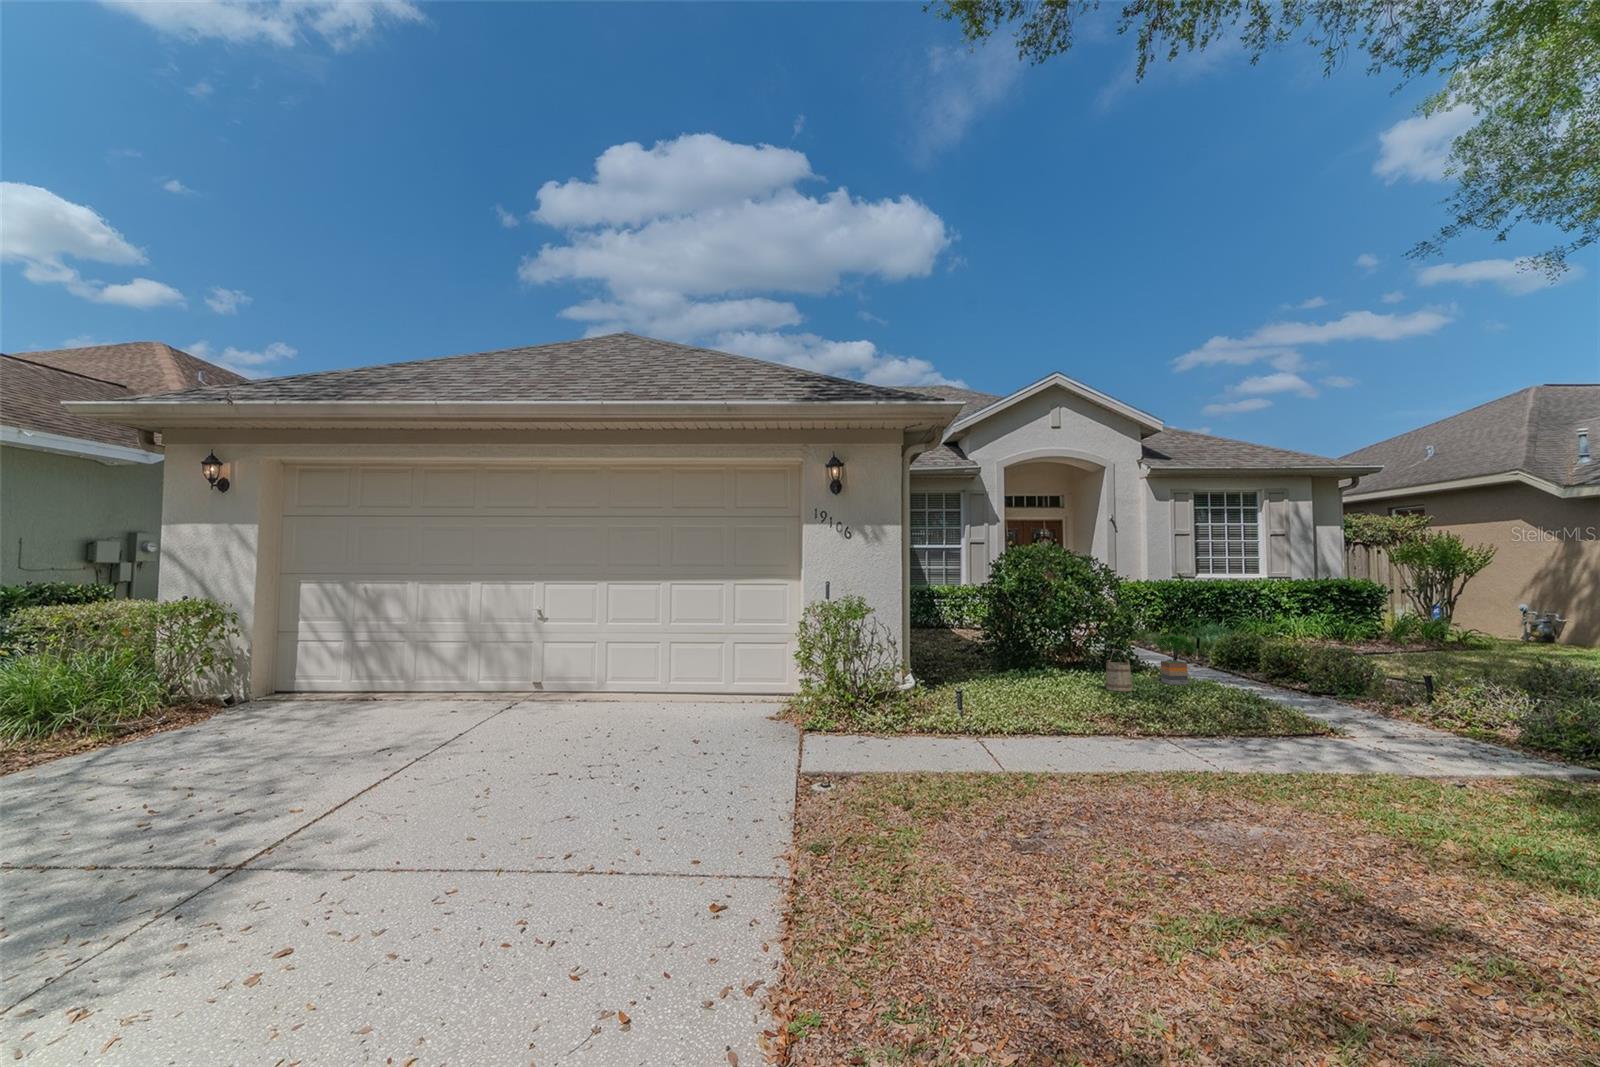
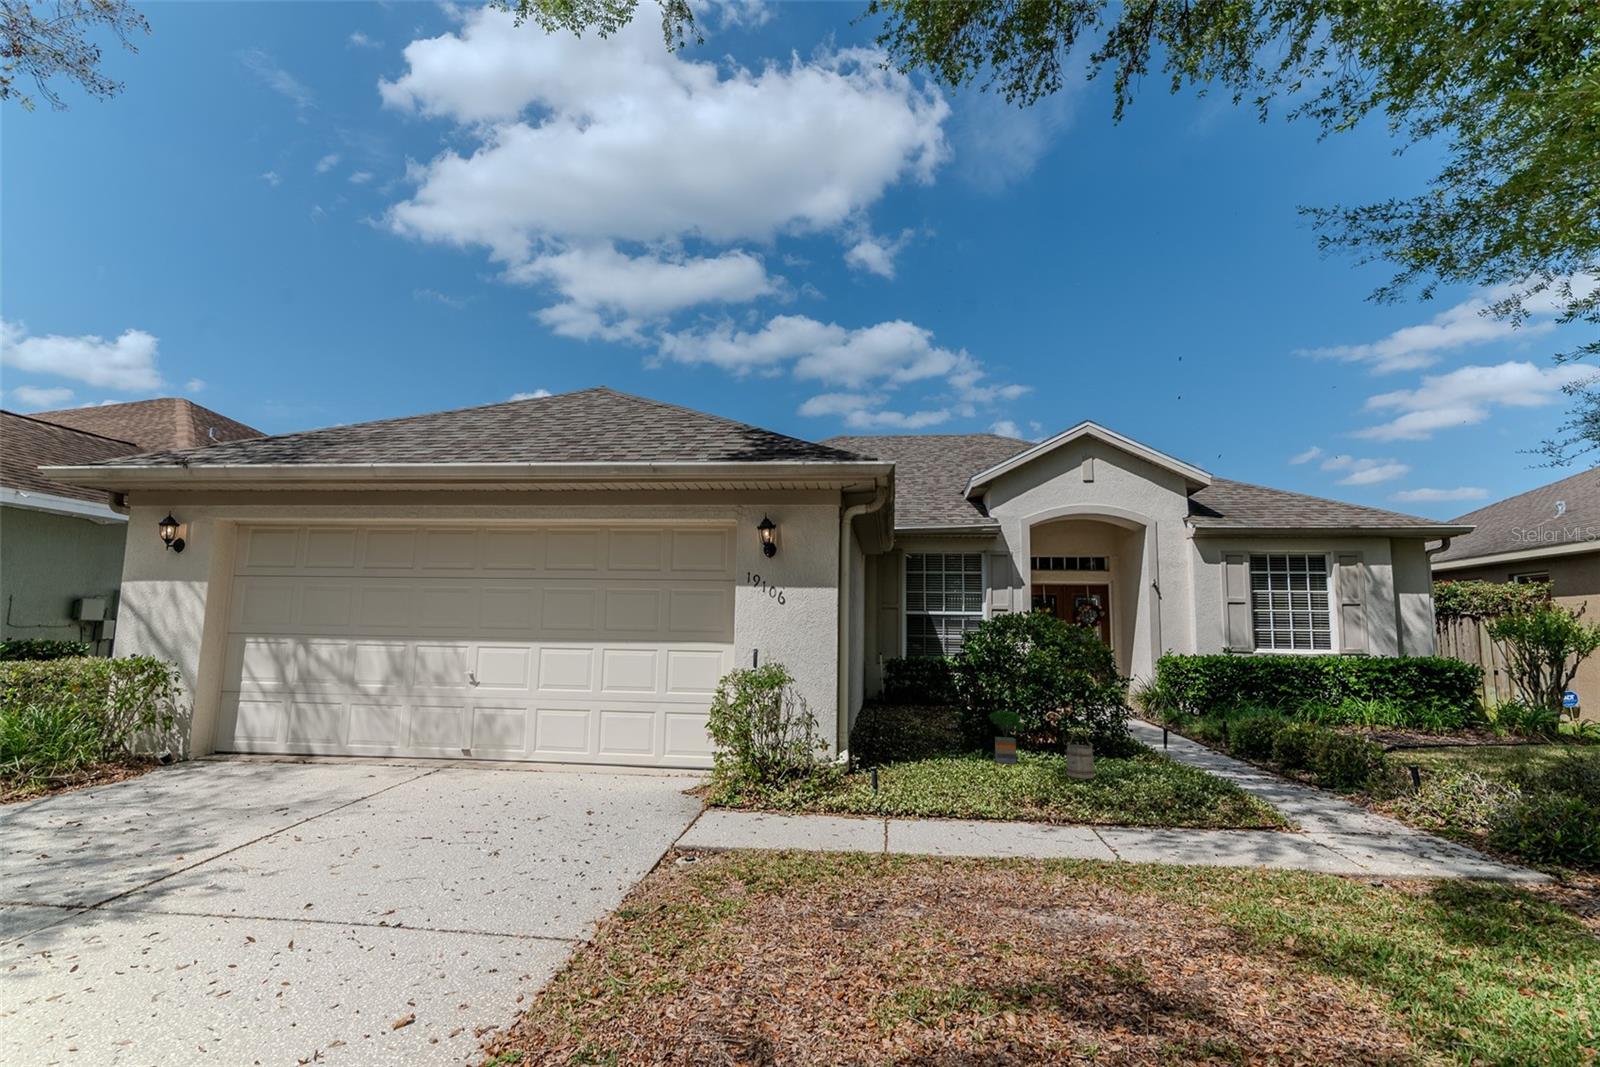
potted tree: present [1157,636,1195,685] -> present [989,711,1023,764]

